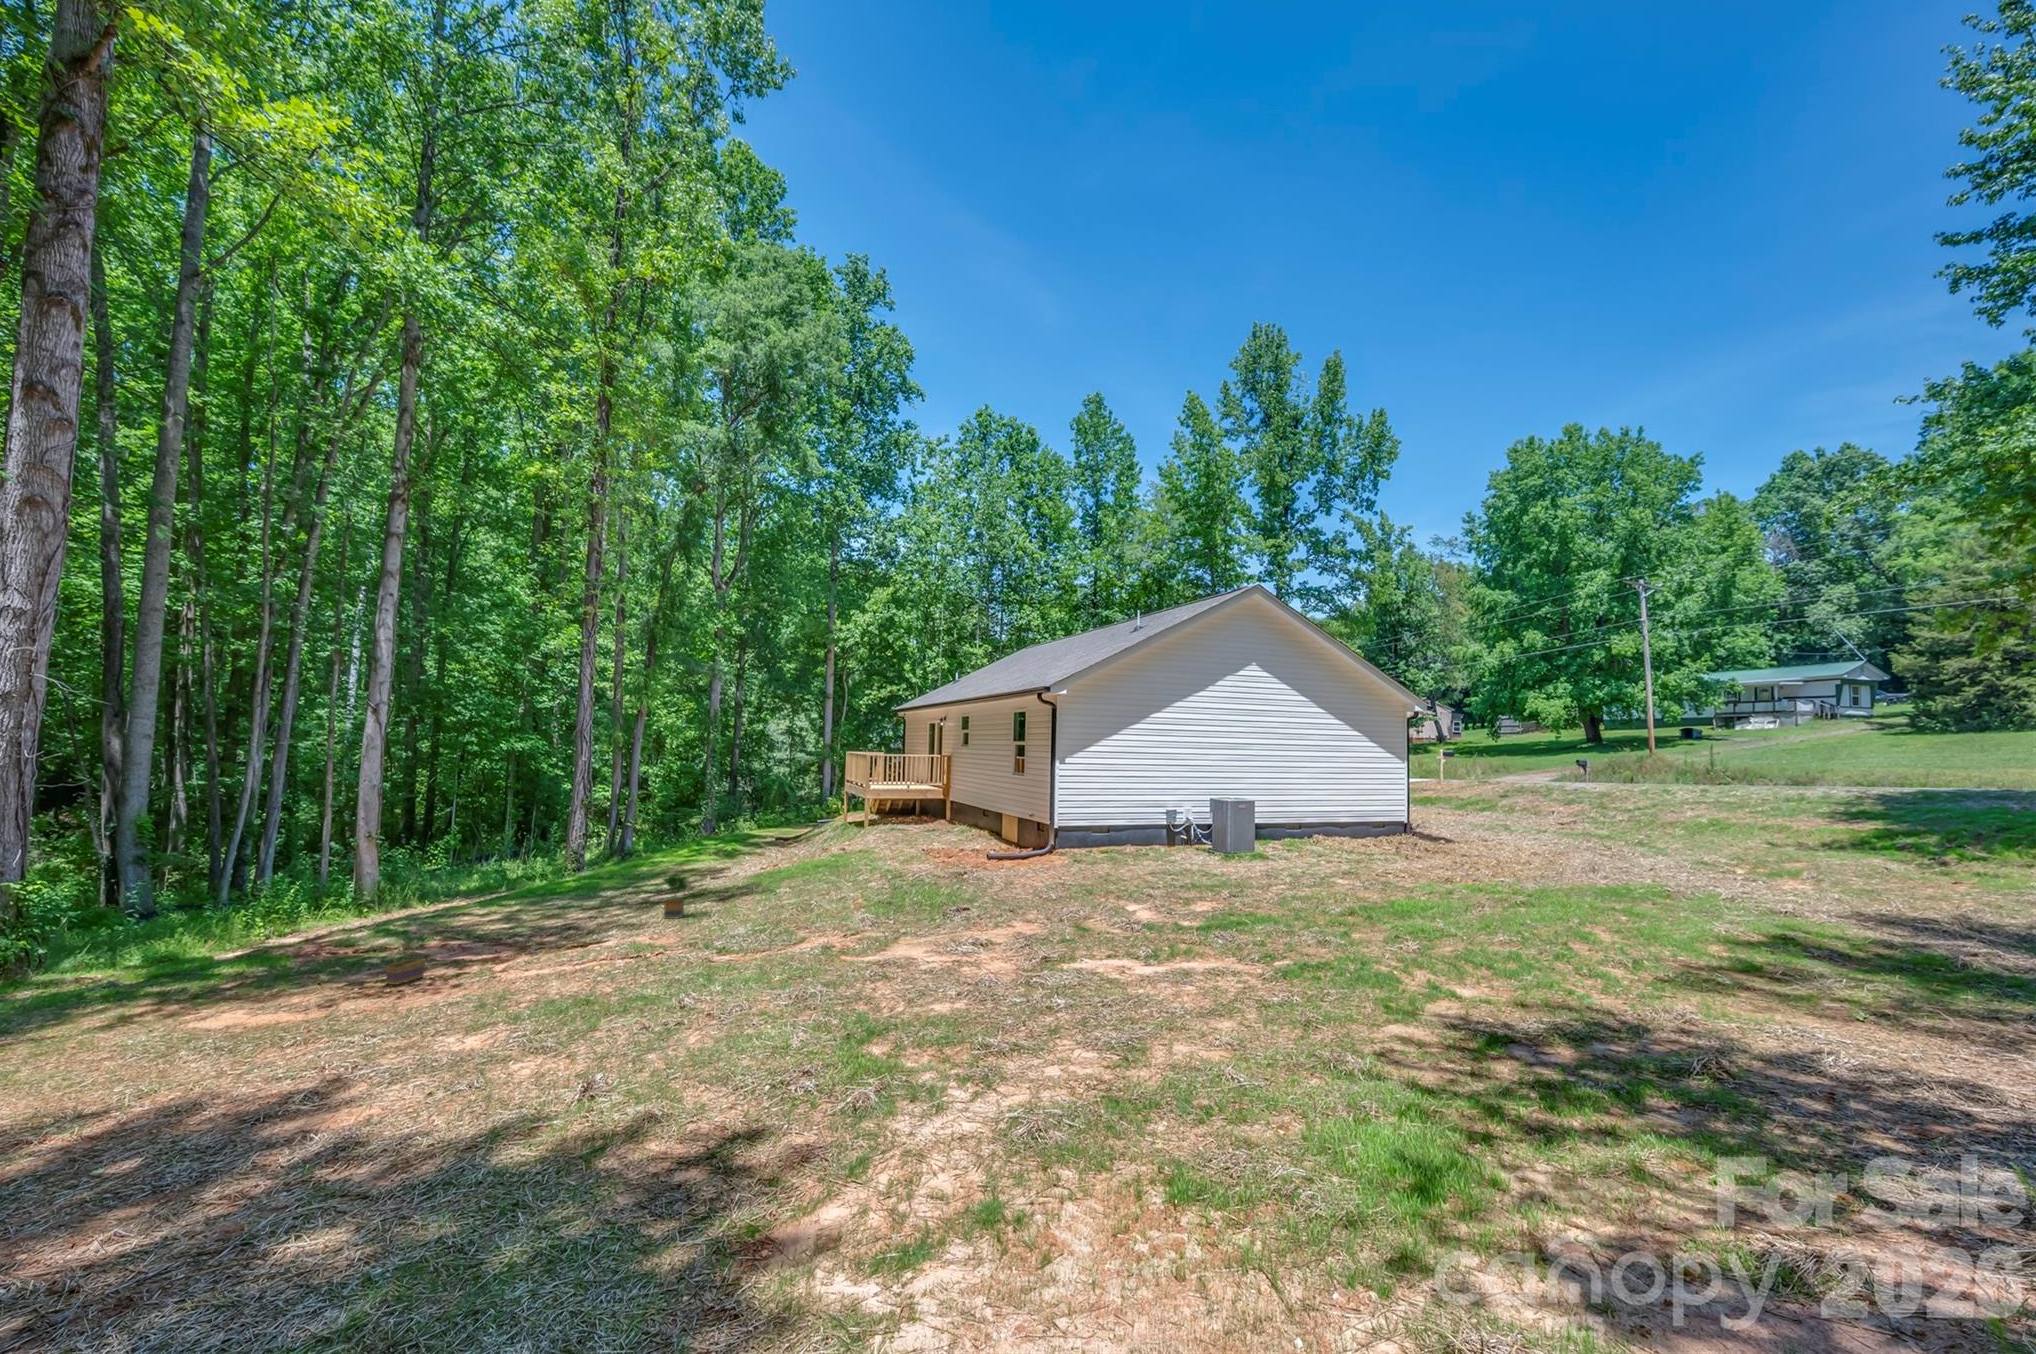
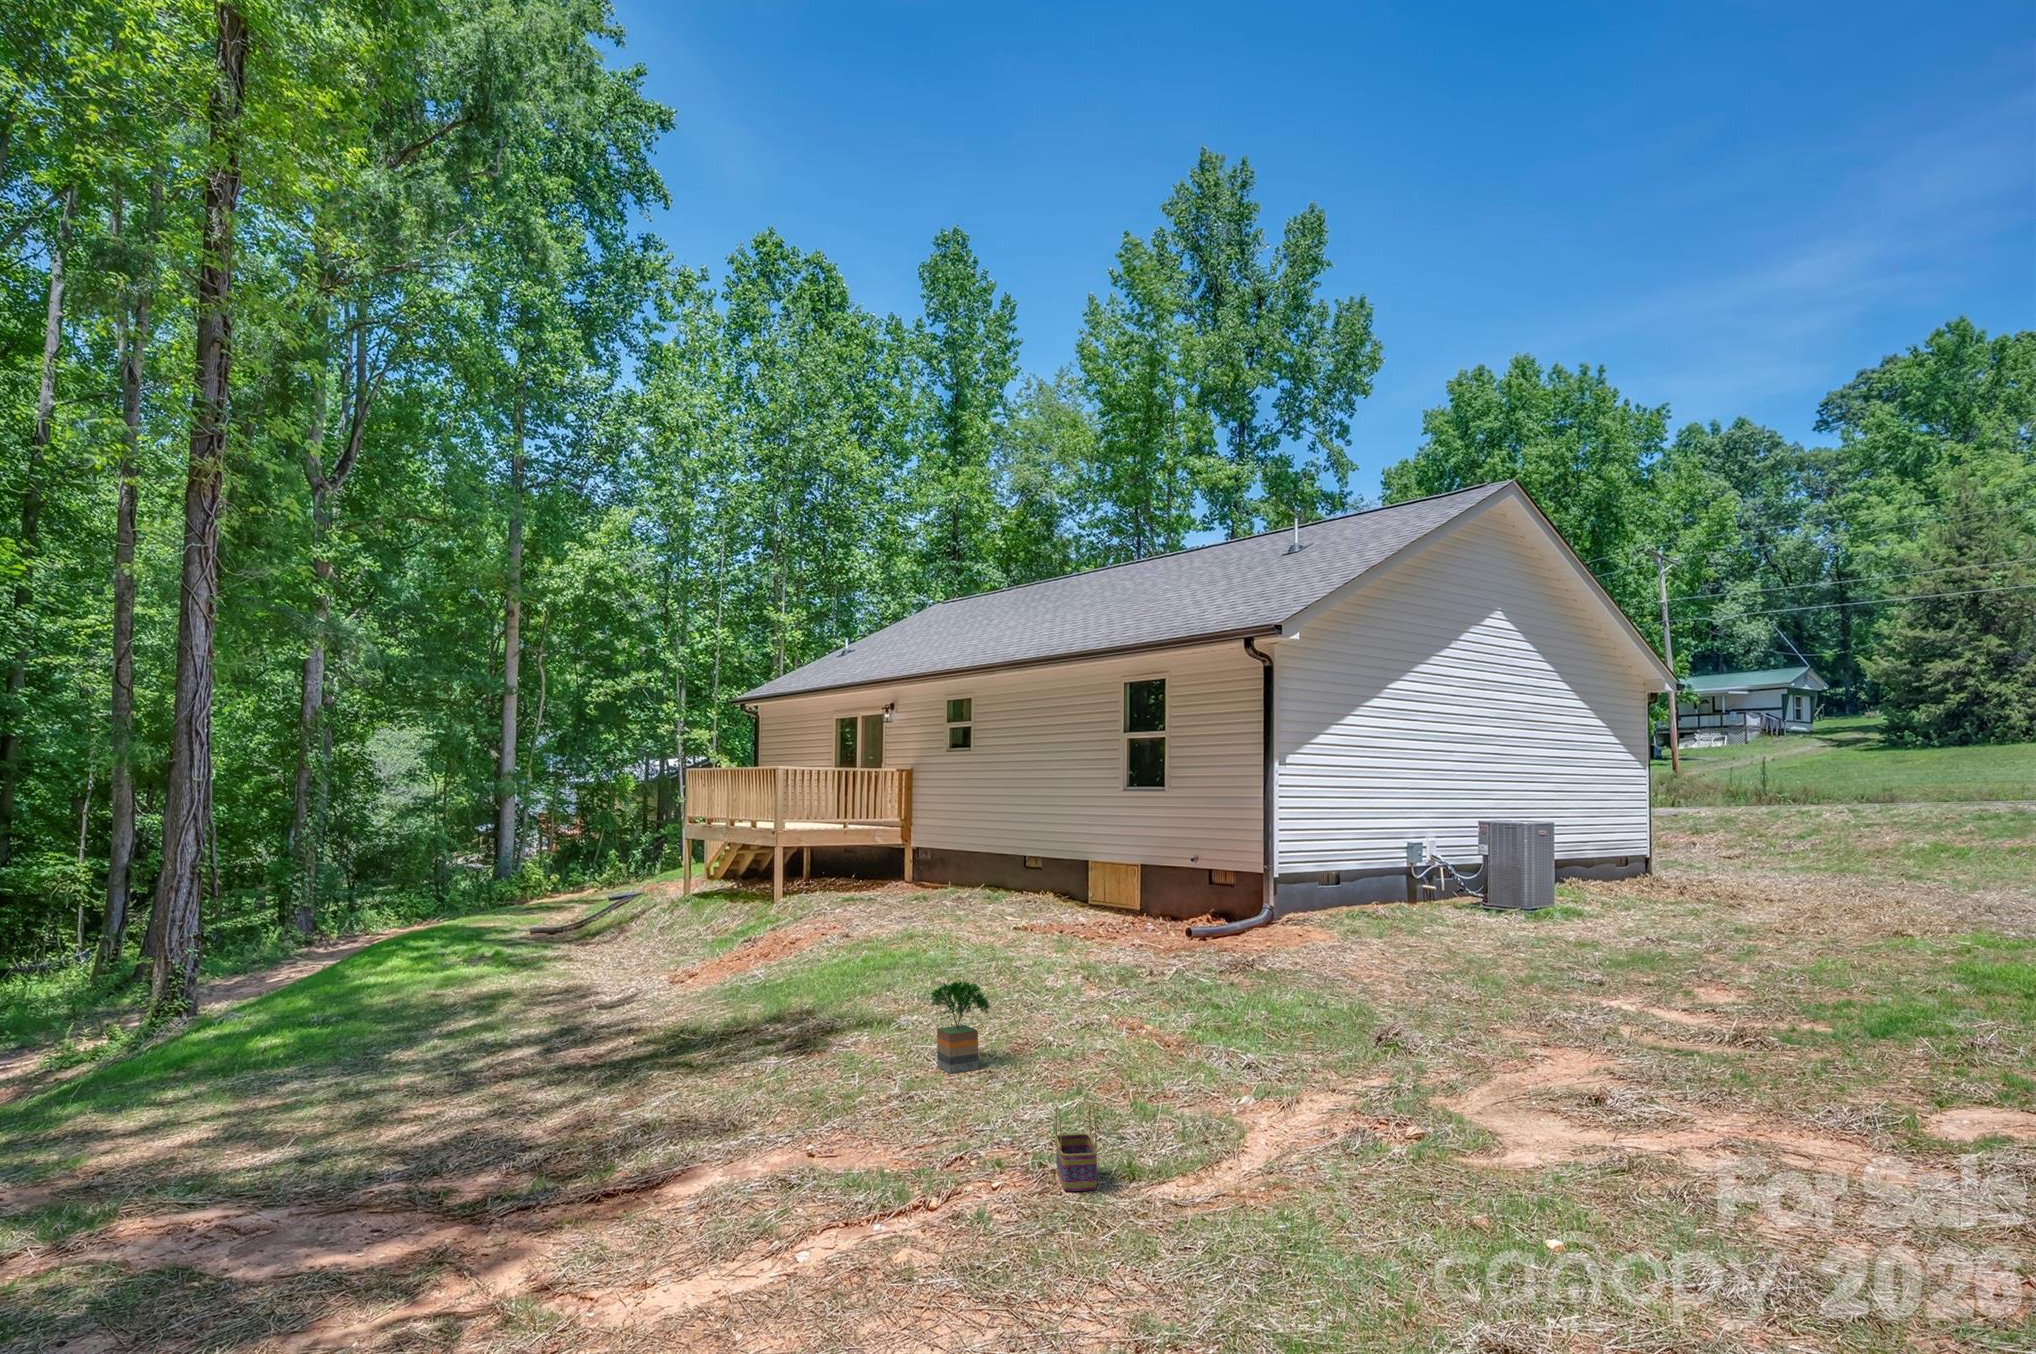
basket: present [386,948,425,985] -> present [1055,1105,1097,1191]

